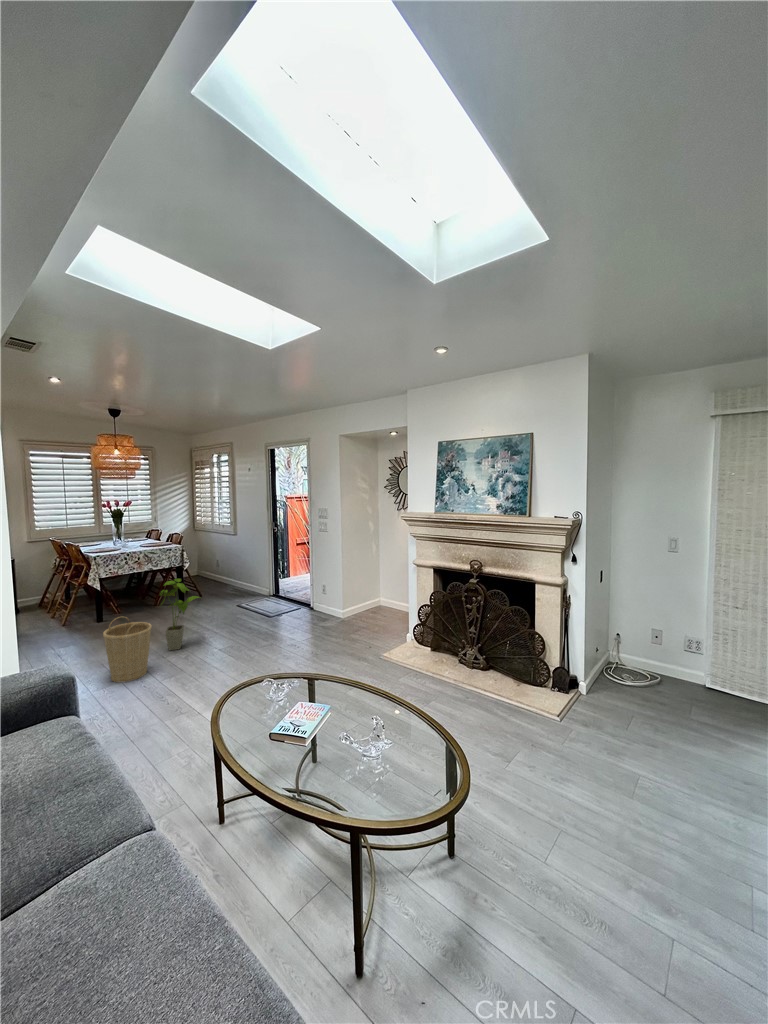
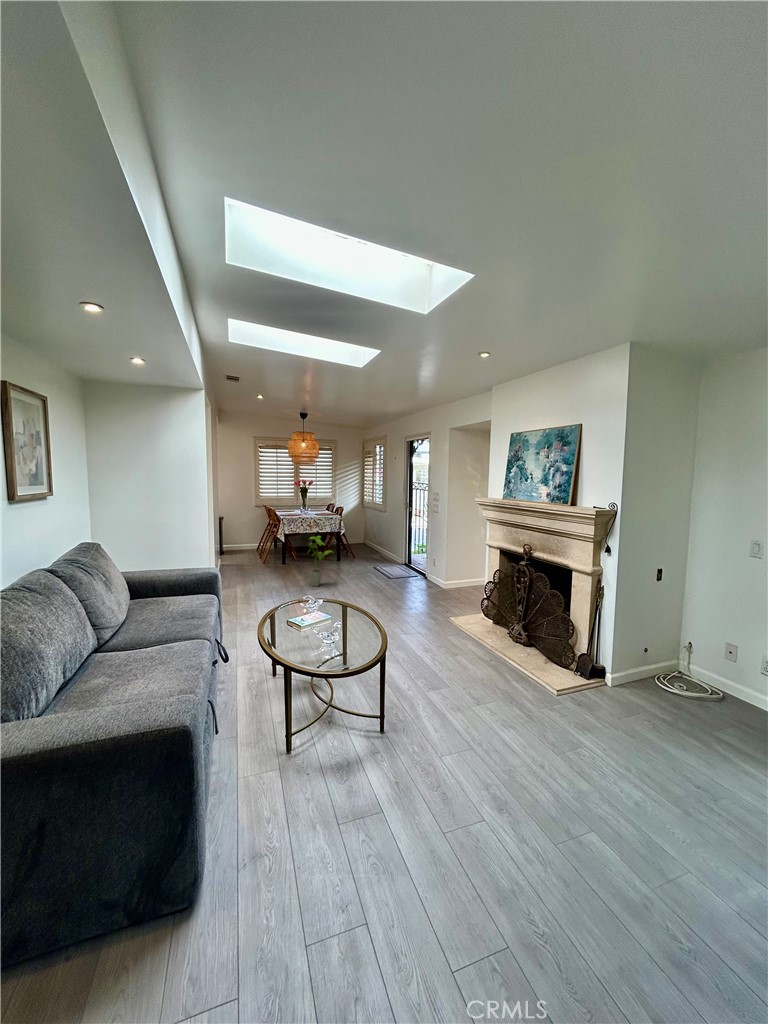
basket: present [103,617,152,683] -> none [269,555,296,596]

